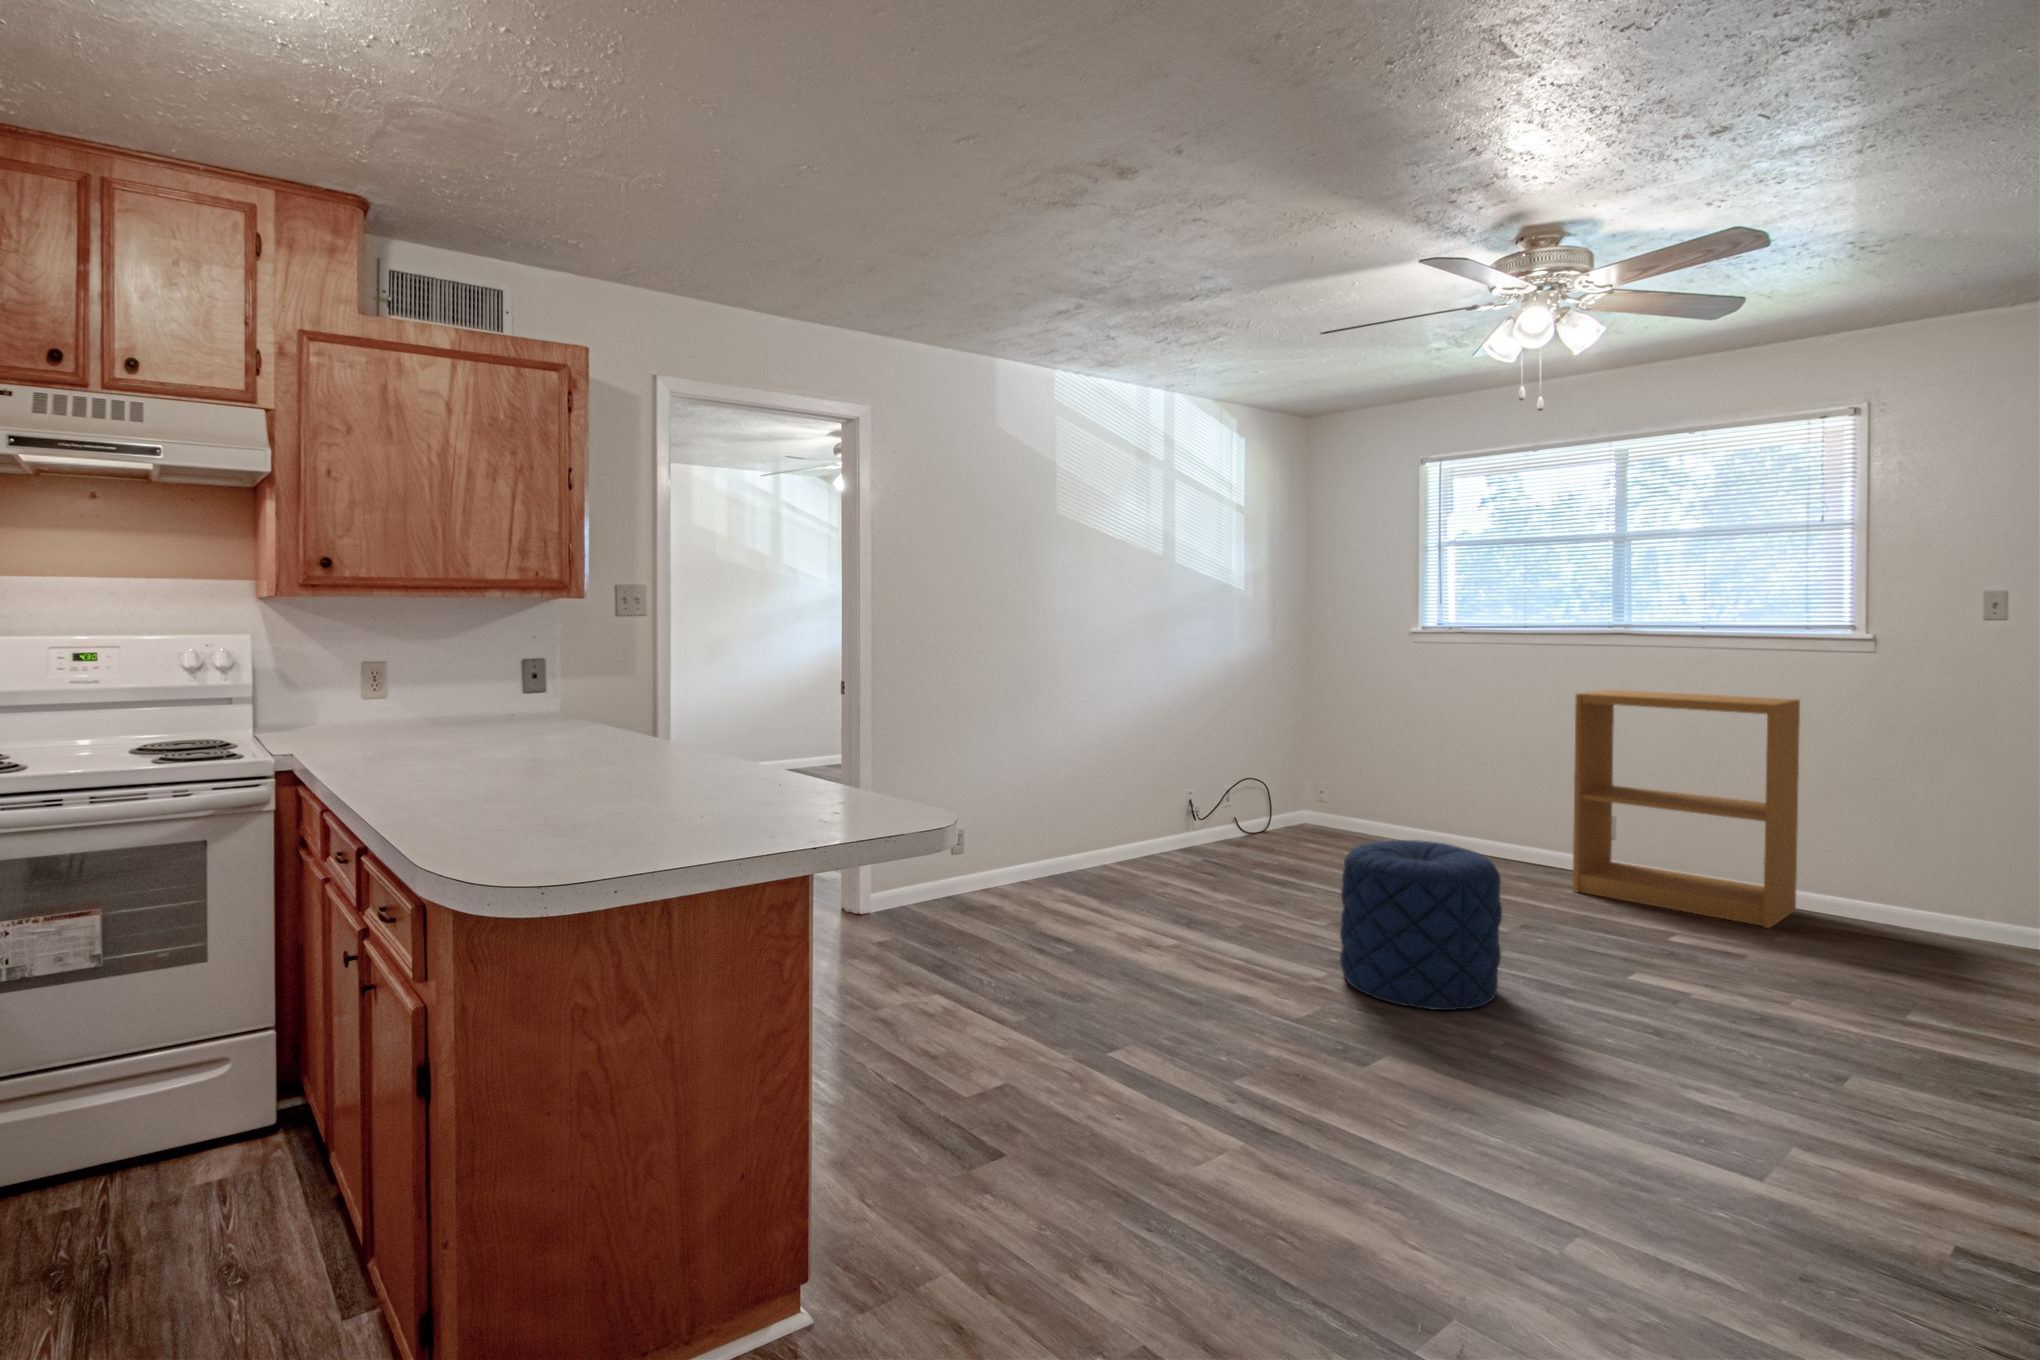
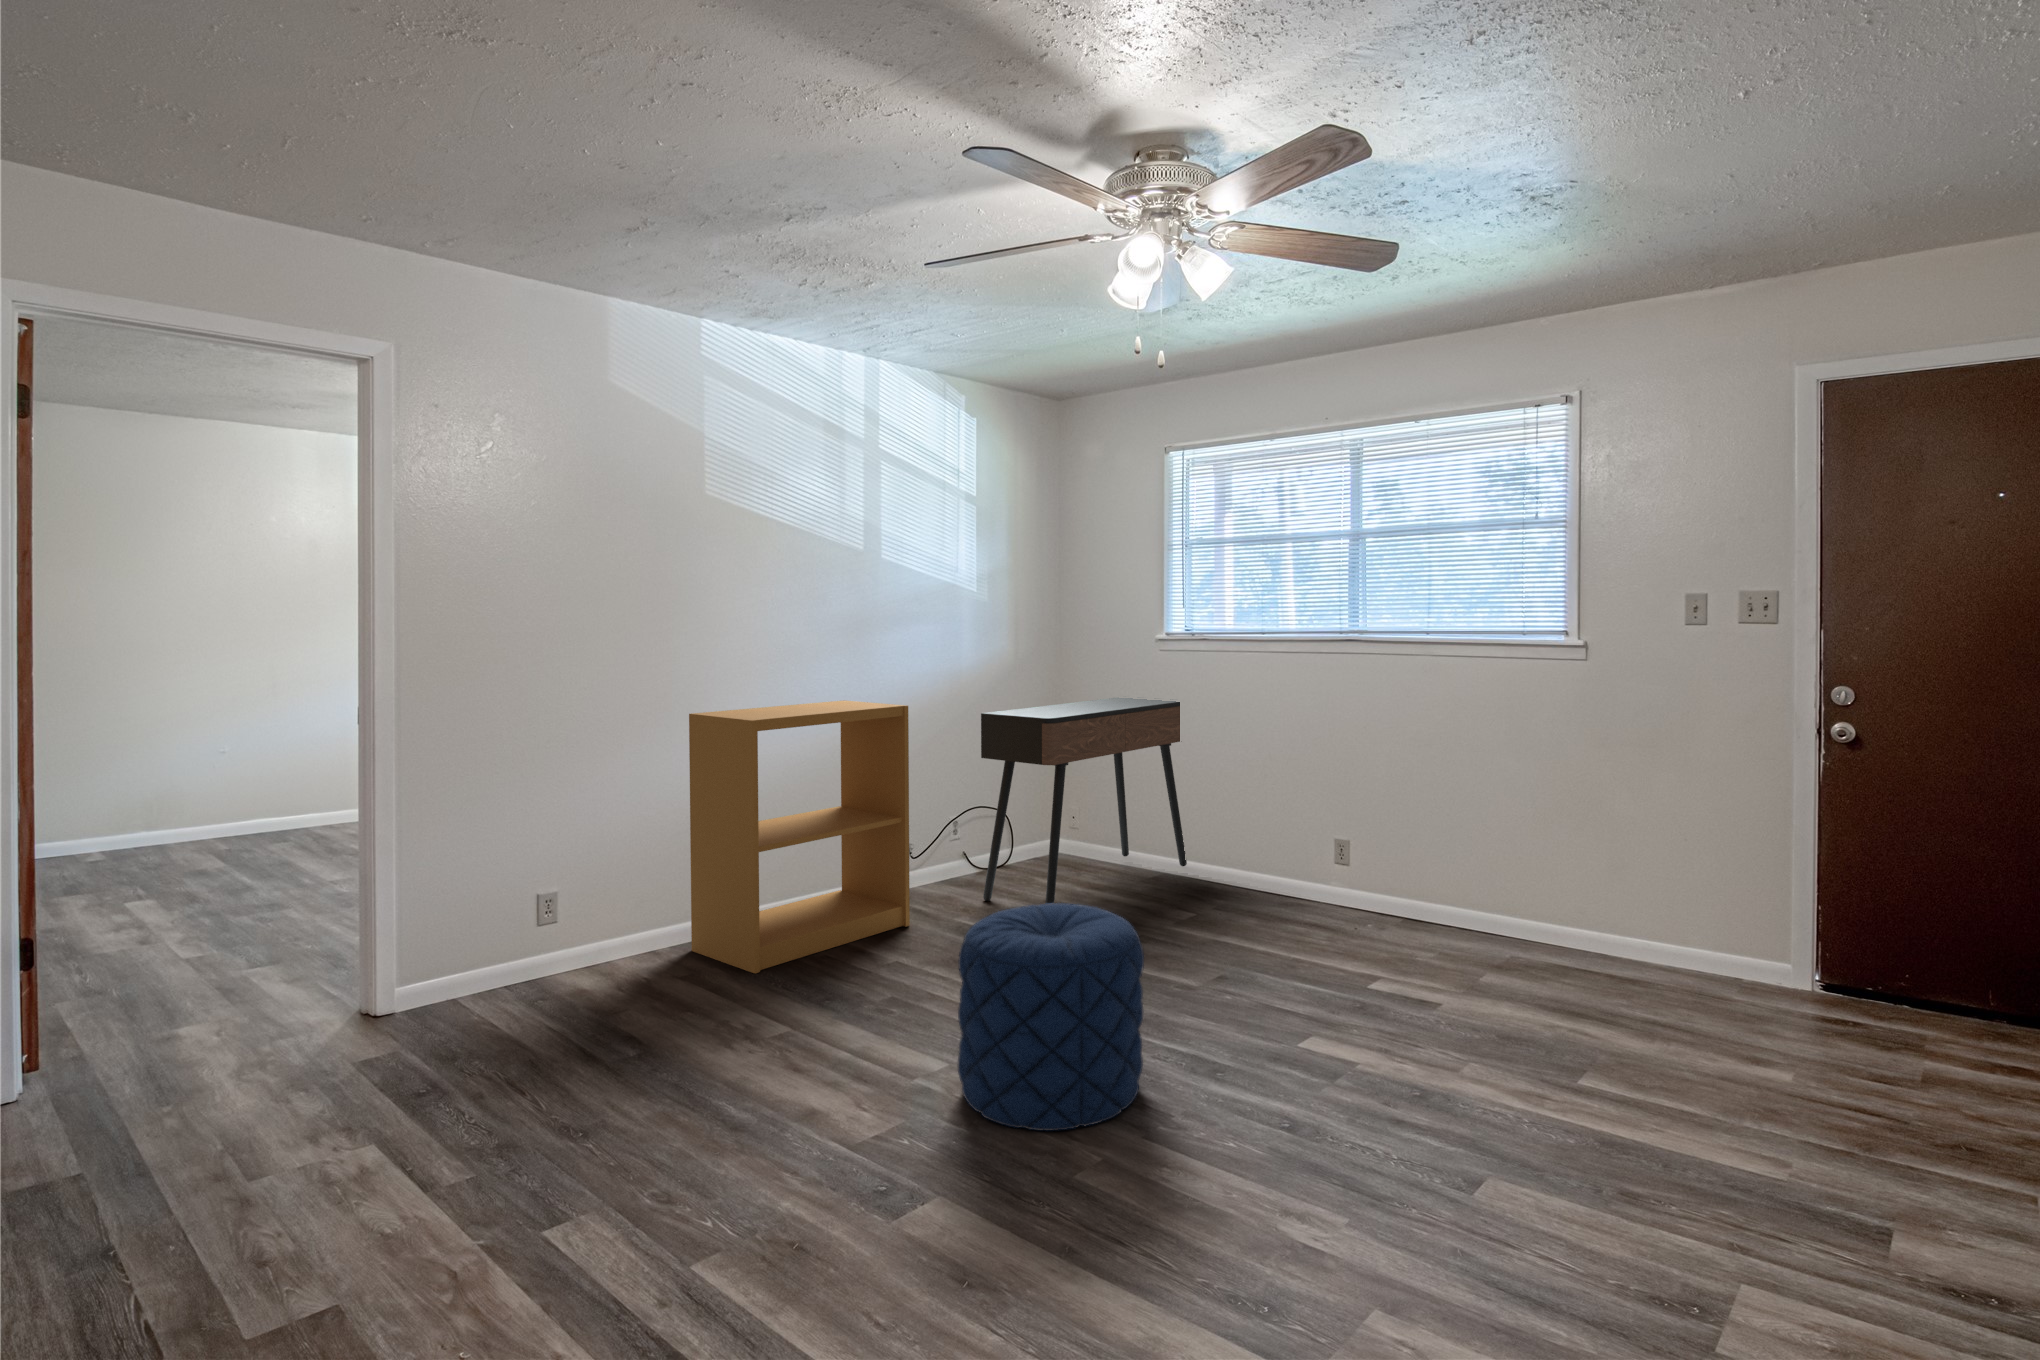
console table: none [1263,686,1436,870] -> present [981,697,1187,904]
bookshelf: present [1573,690,1800,928] -> present [689,700,910,973]

